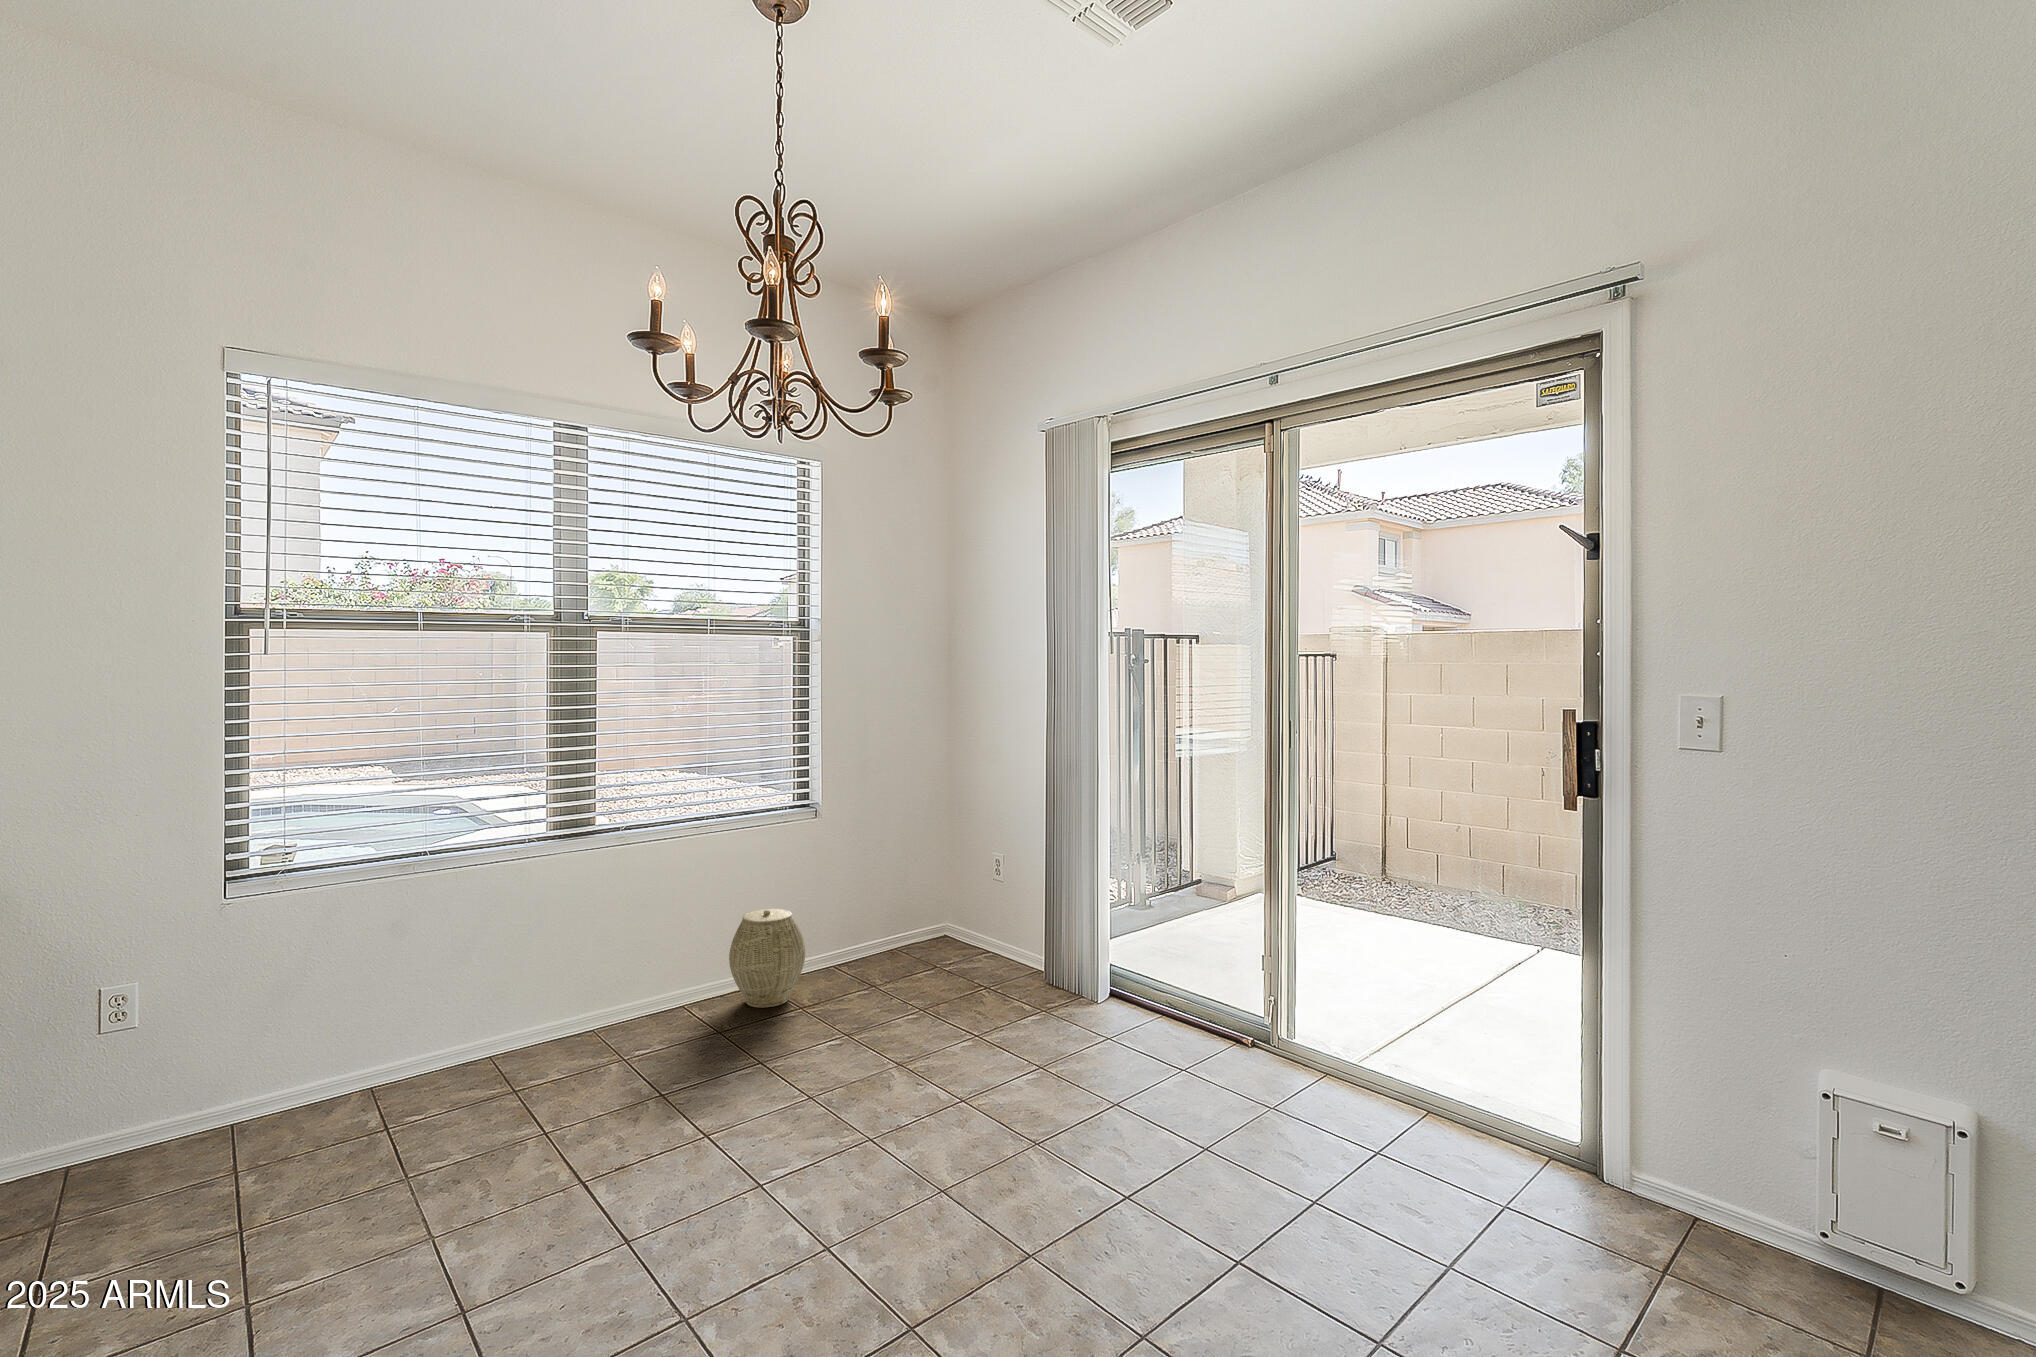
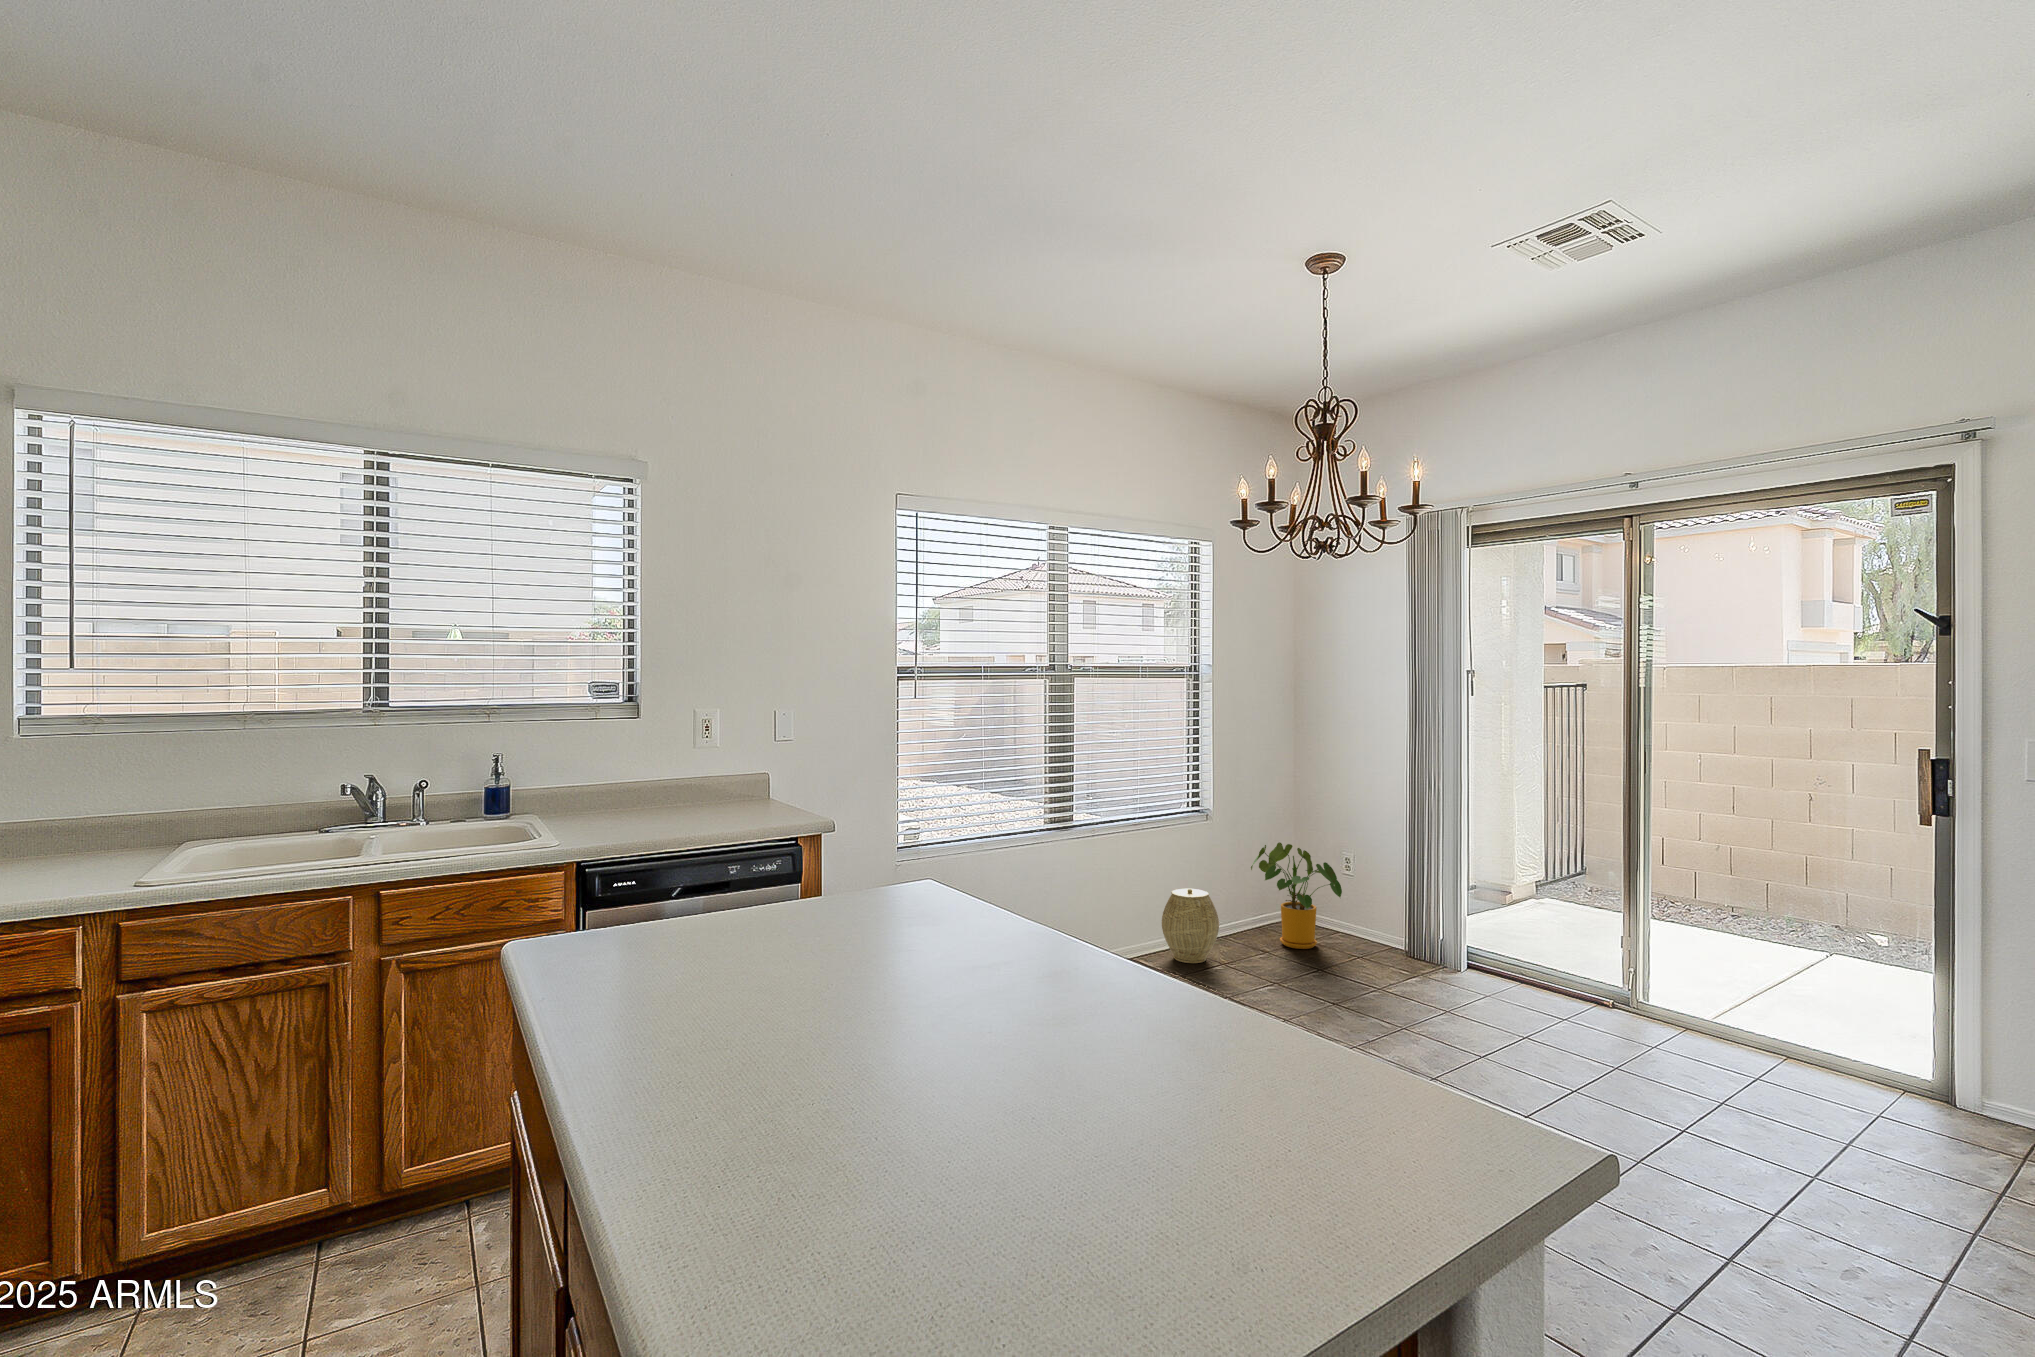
house plant: none [872,844,968,978] -> present [1251,842,1342,949]

